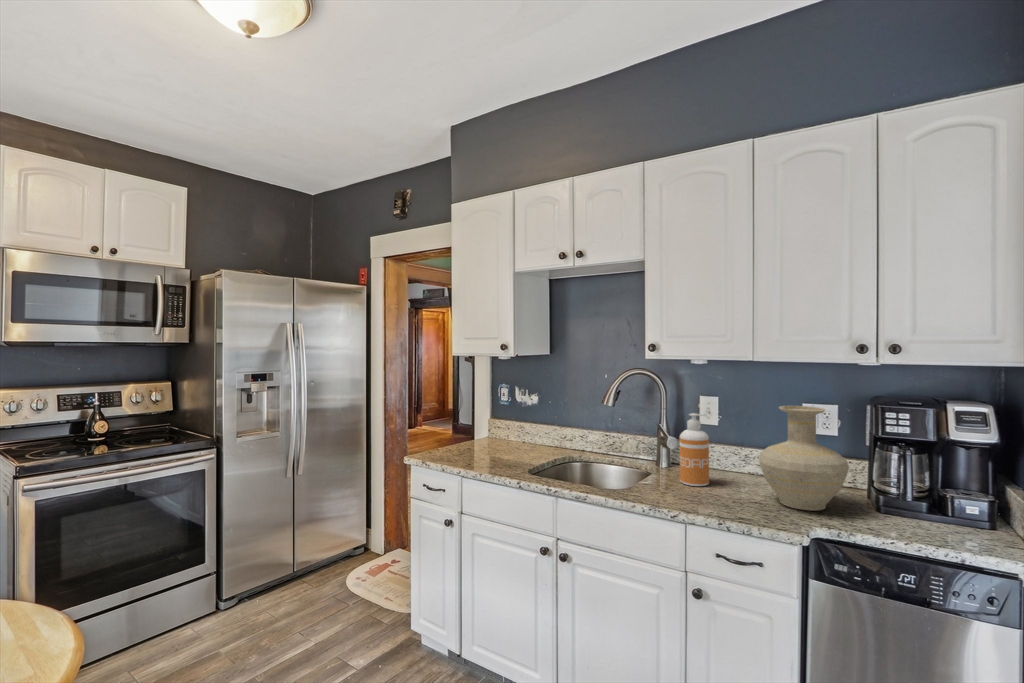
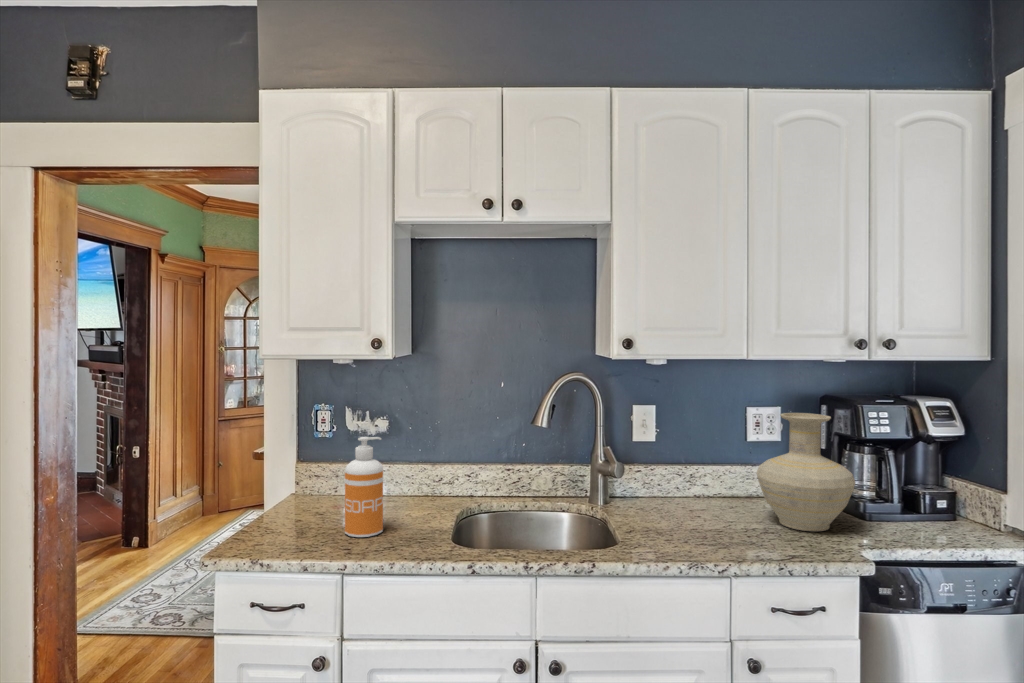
soap dispenser: present [680,413,709,486] -> present [345,437,383,537]

